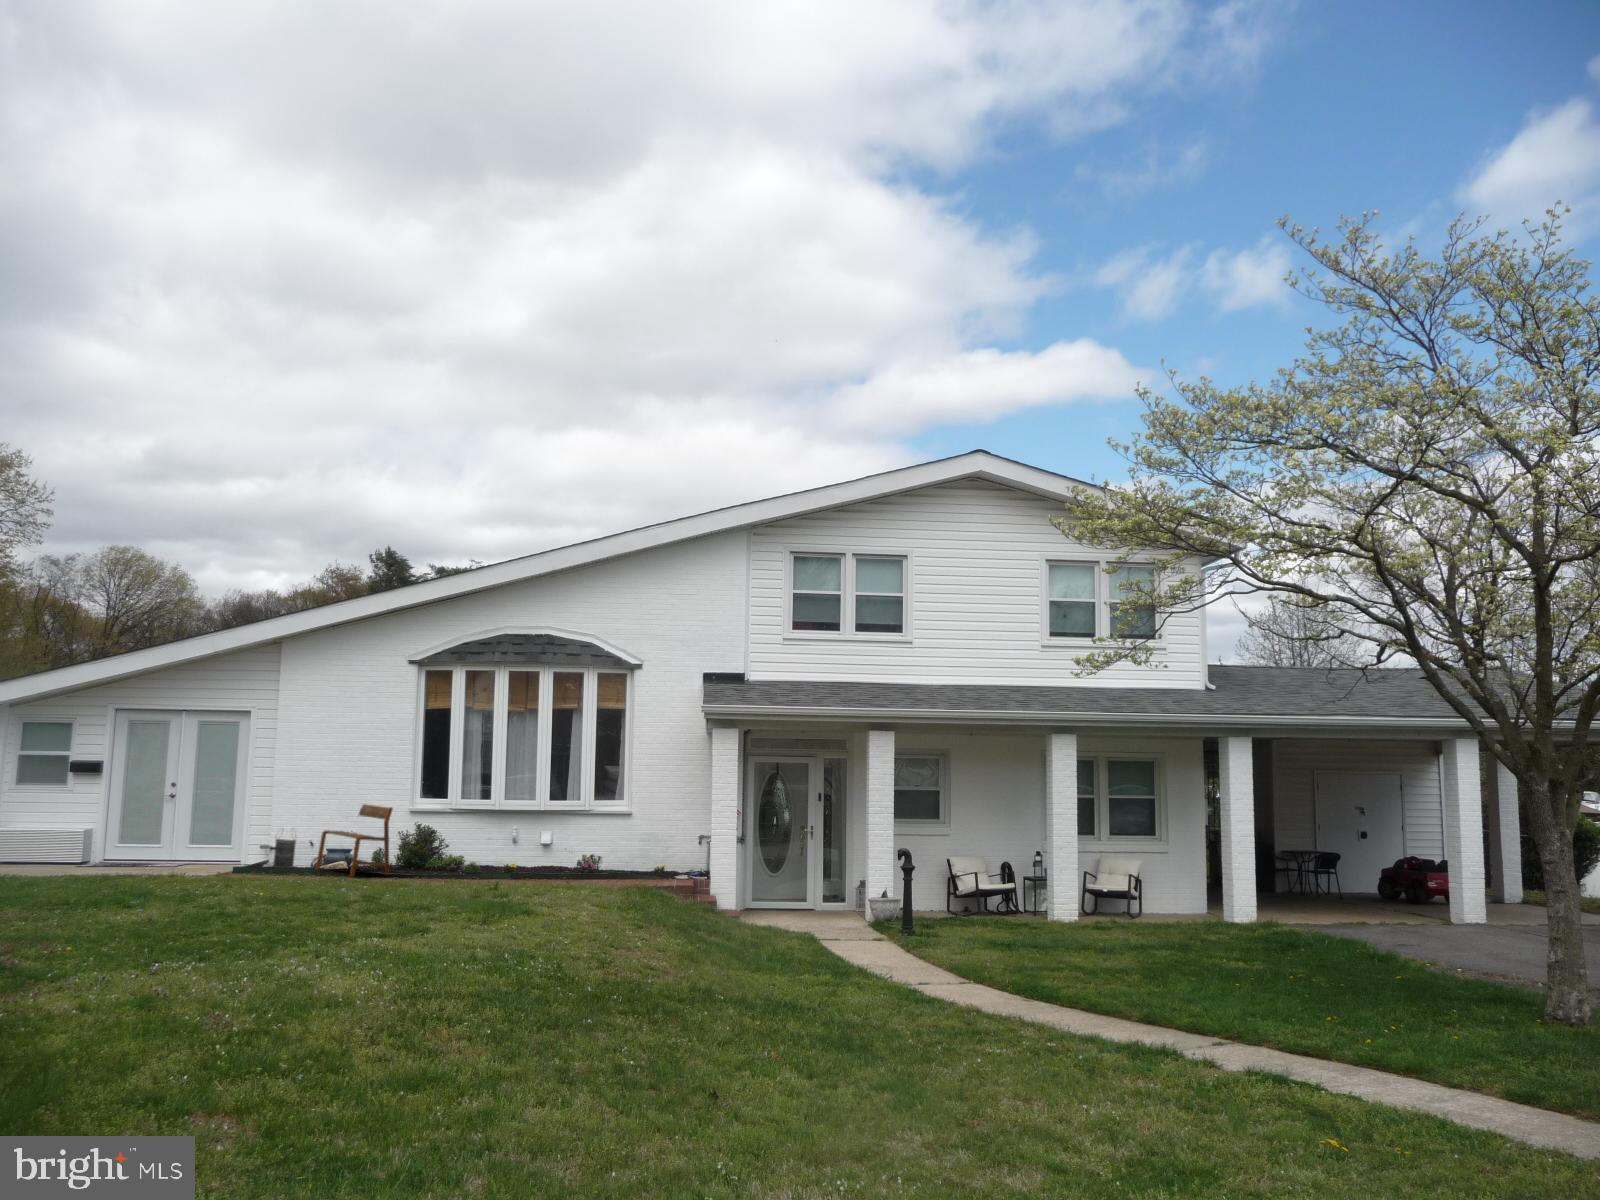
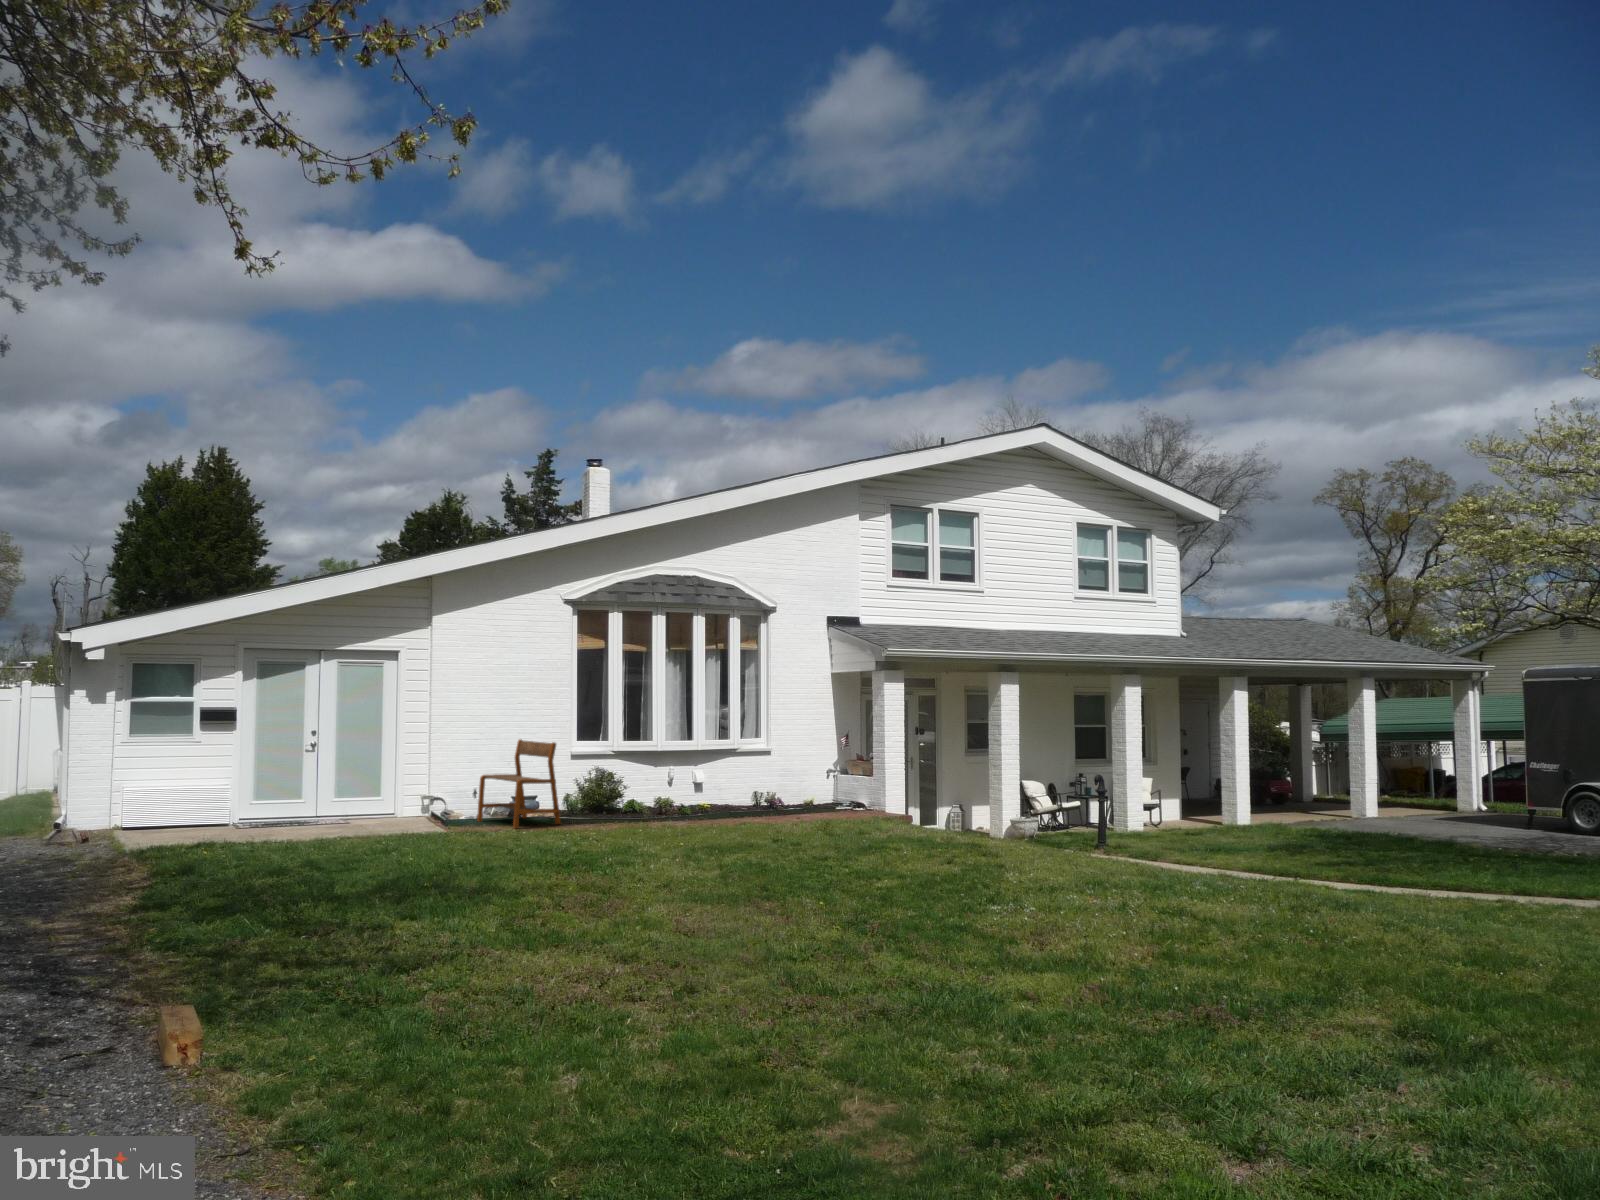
basket: present [273,828,296,868] -> none [428,774,453,822]

